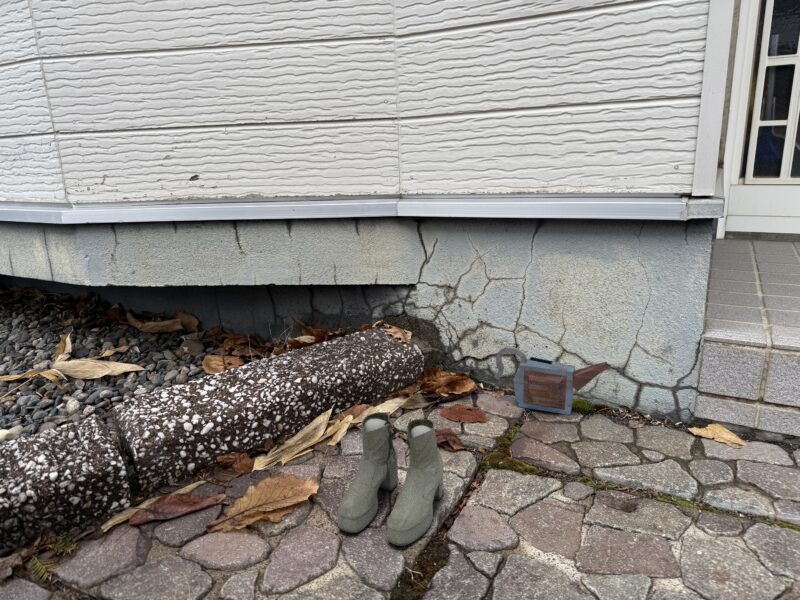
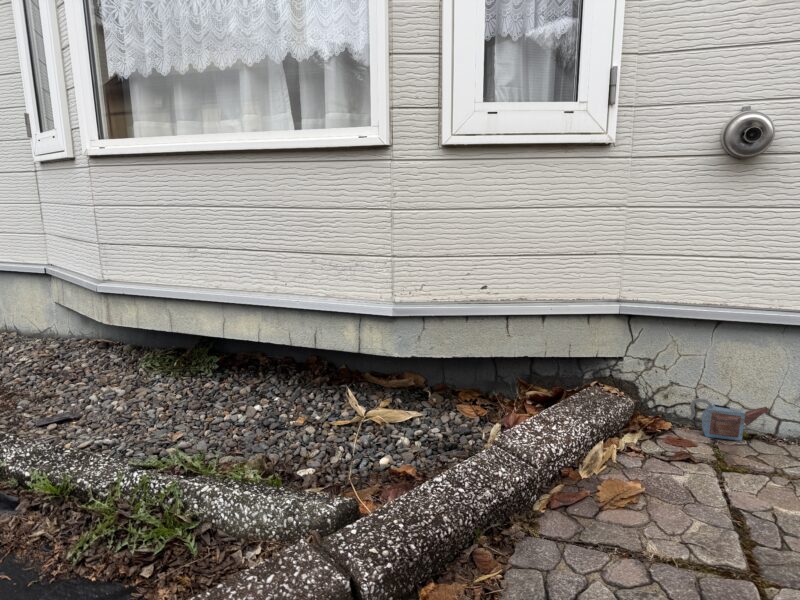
boots: present [338,412,443,546] -> none [664,437,721,509]

